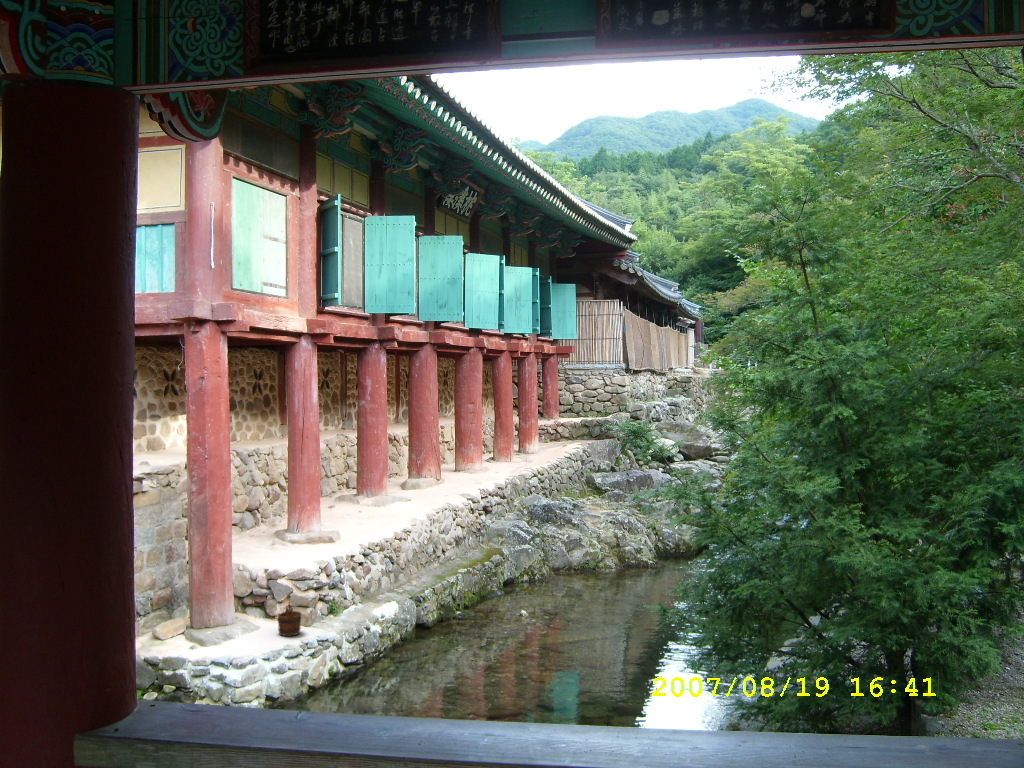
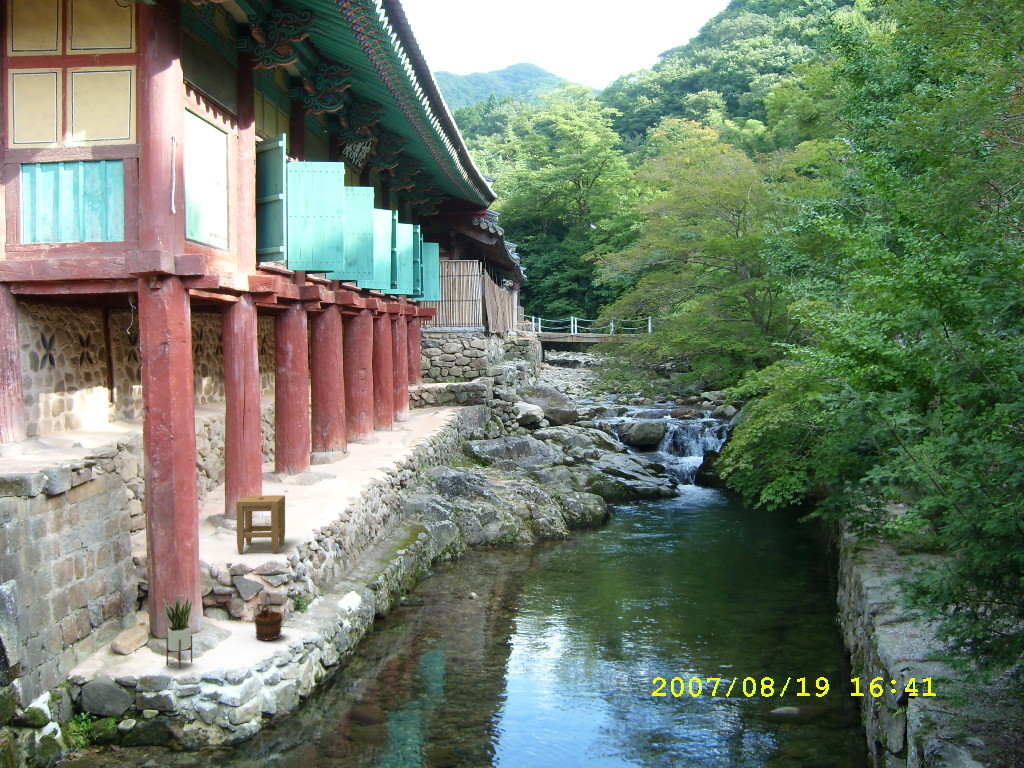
stool: none [281,511,328,561] -> present [236,495,285,553]
potted plant: none [186,589,213,652] -> present [163,595,192,668]

